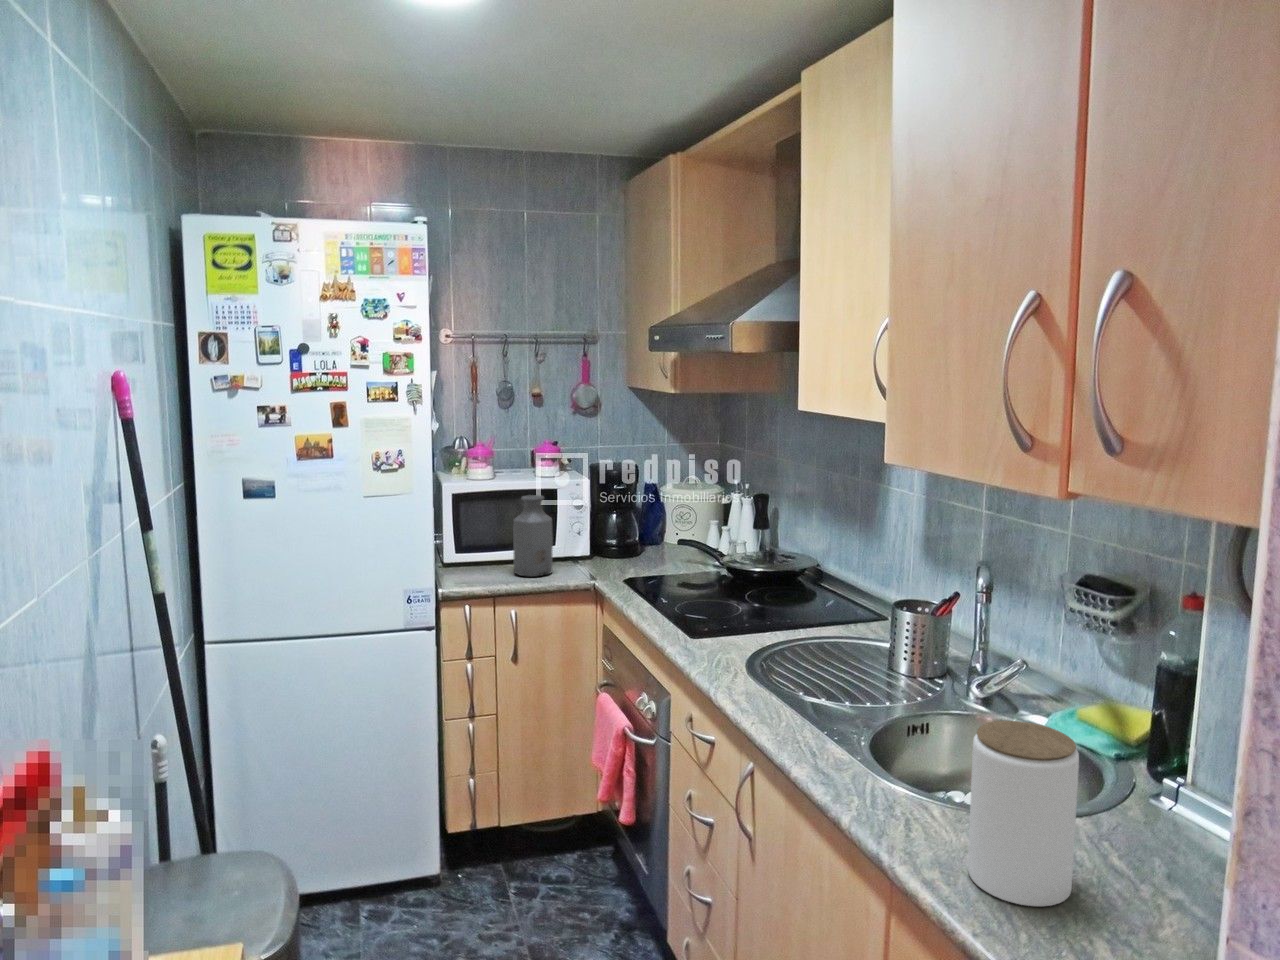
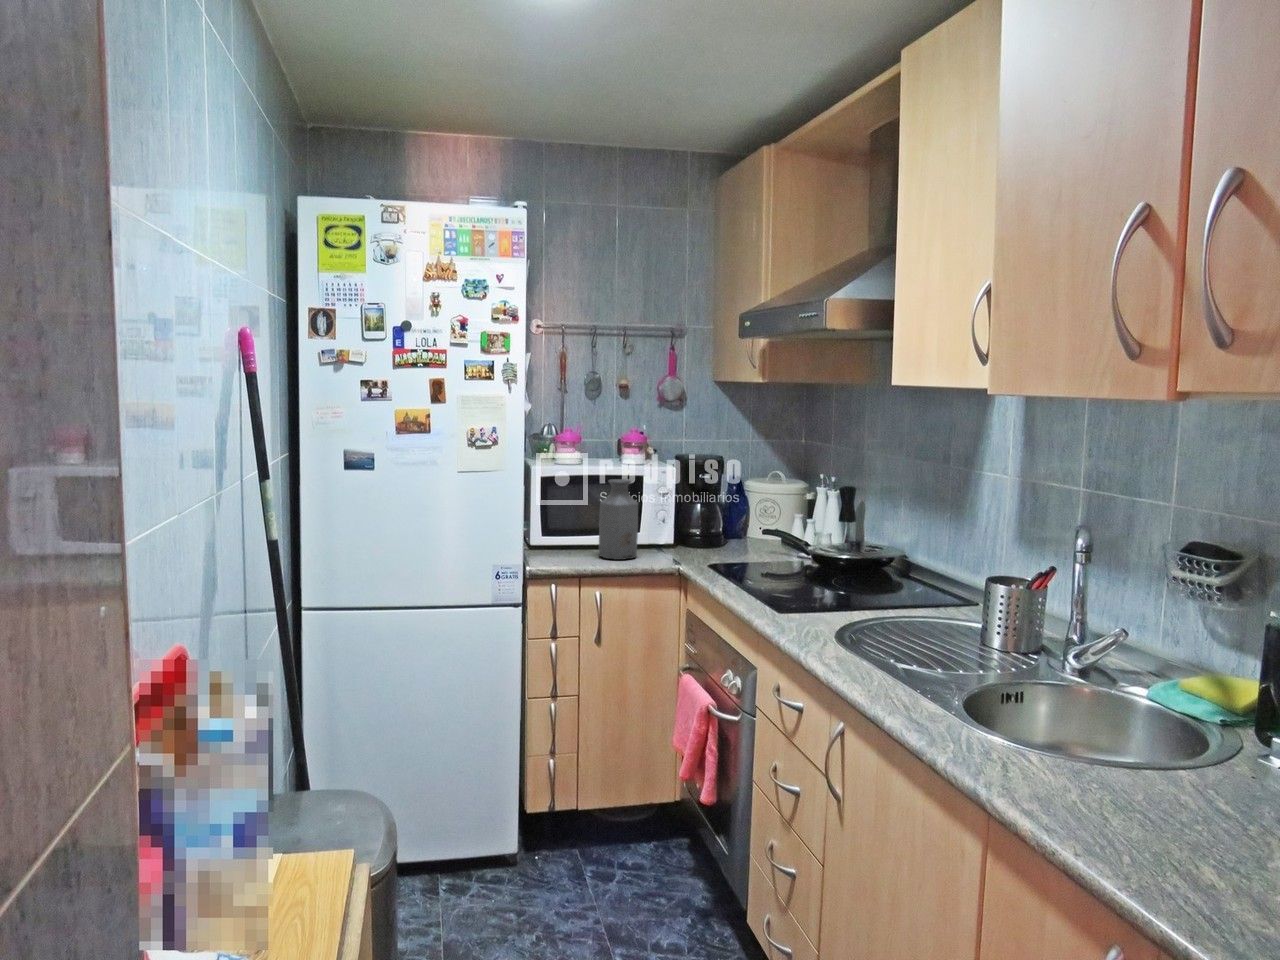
jar: present [968,721,1079,906] -> none [1065,658,1180,833]

